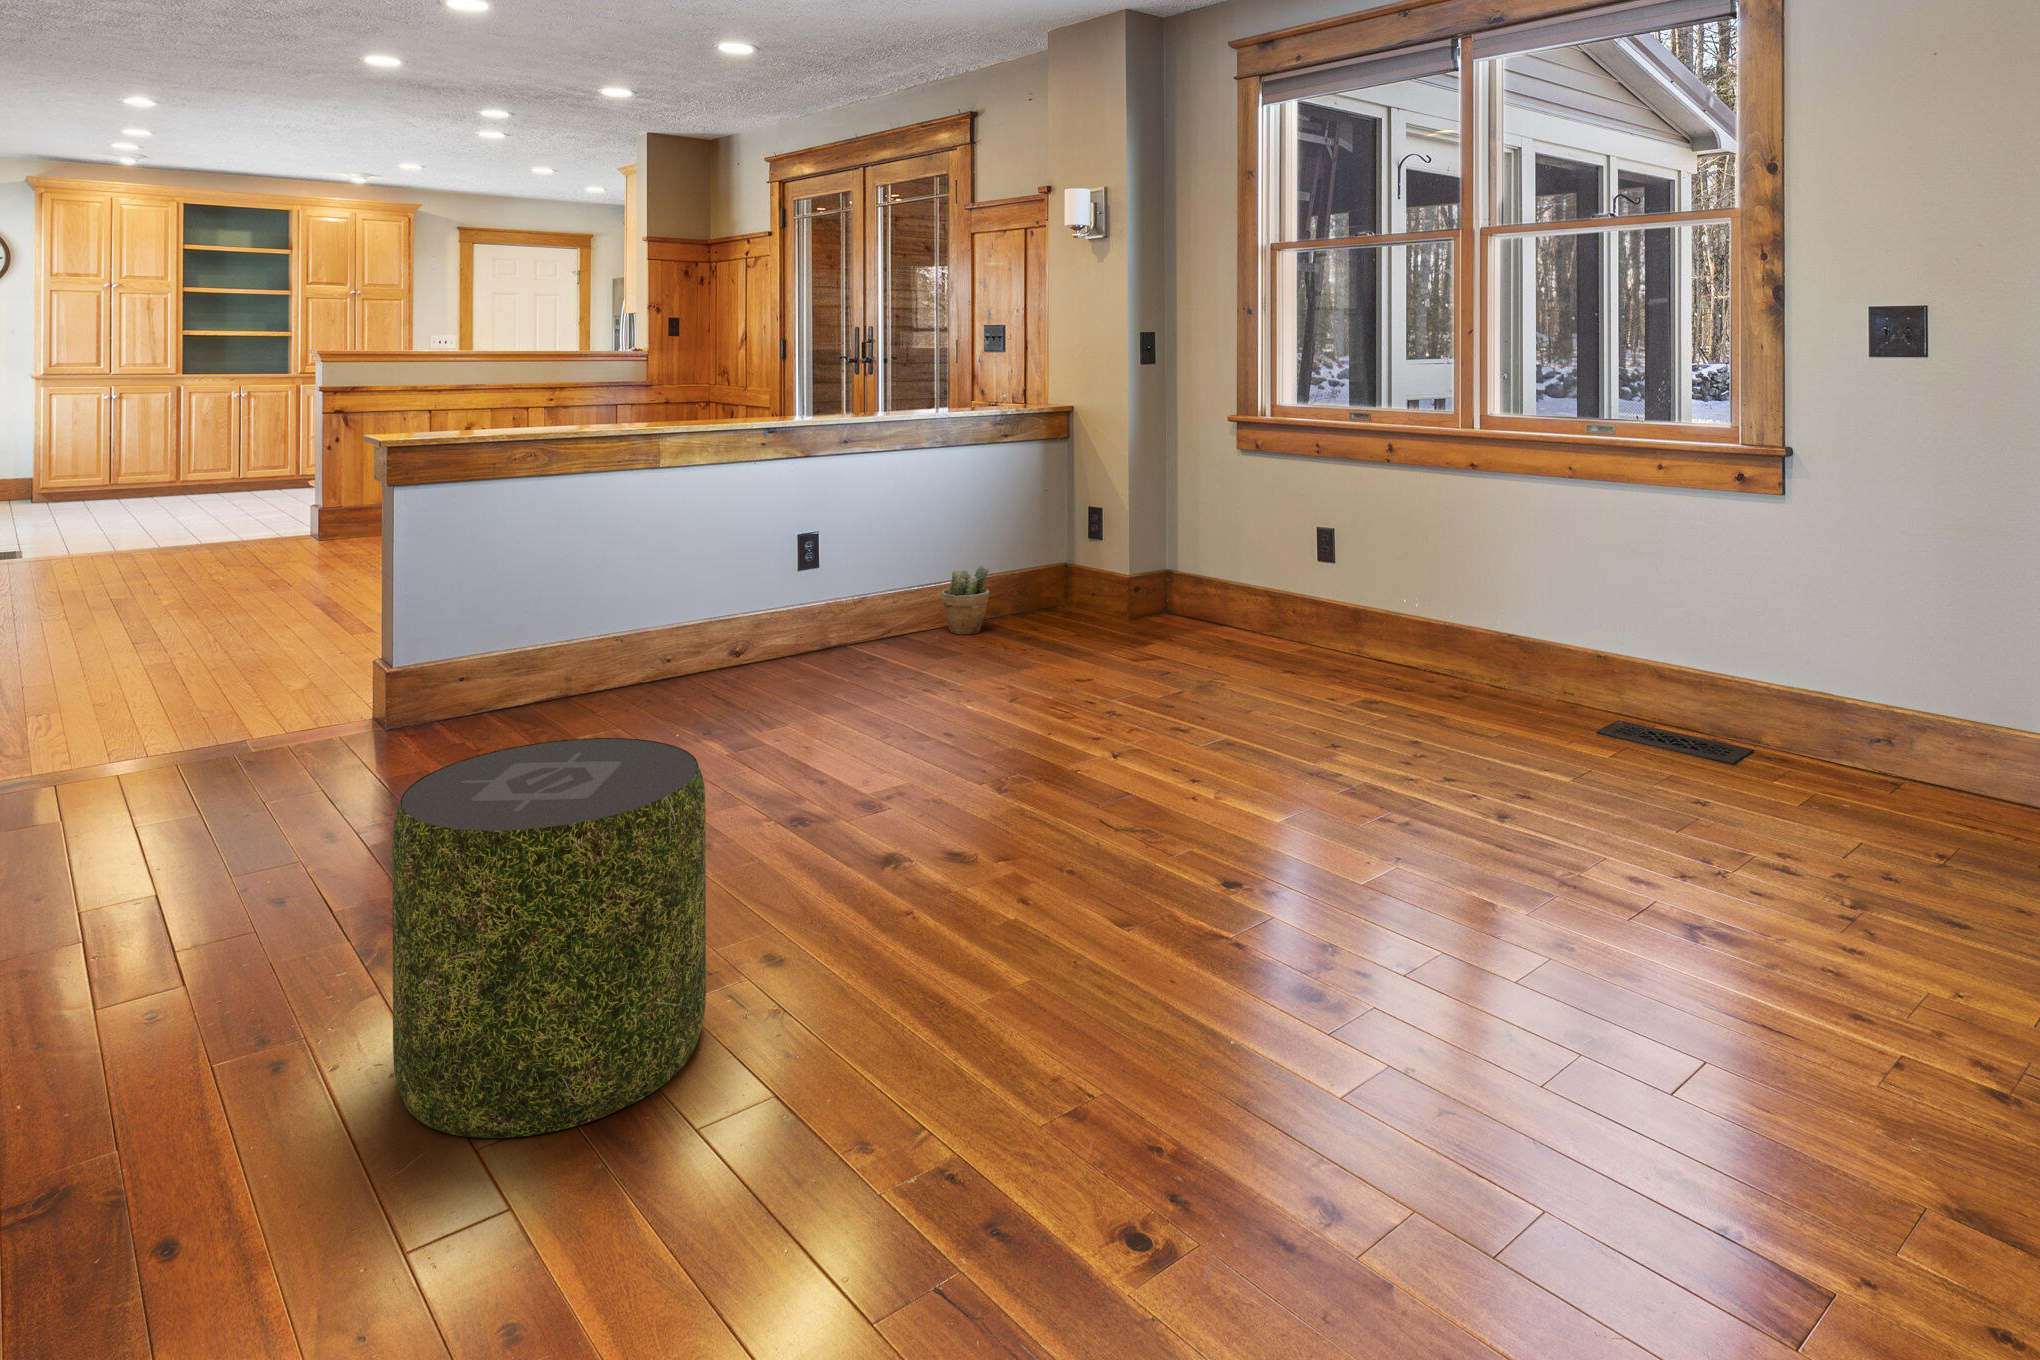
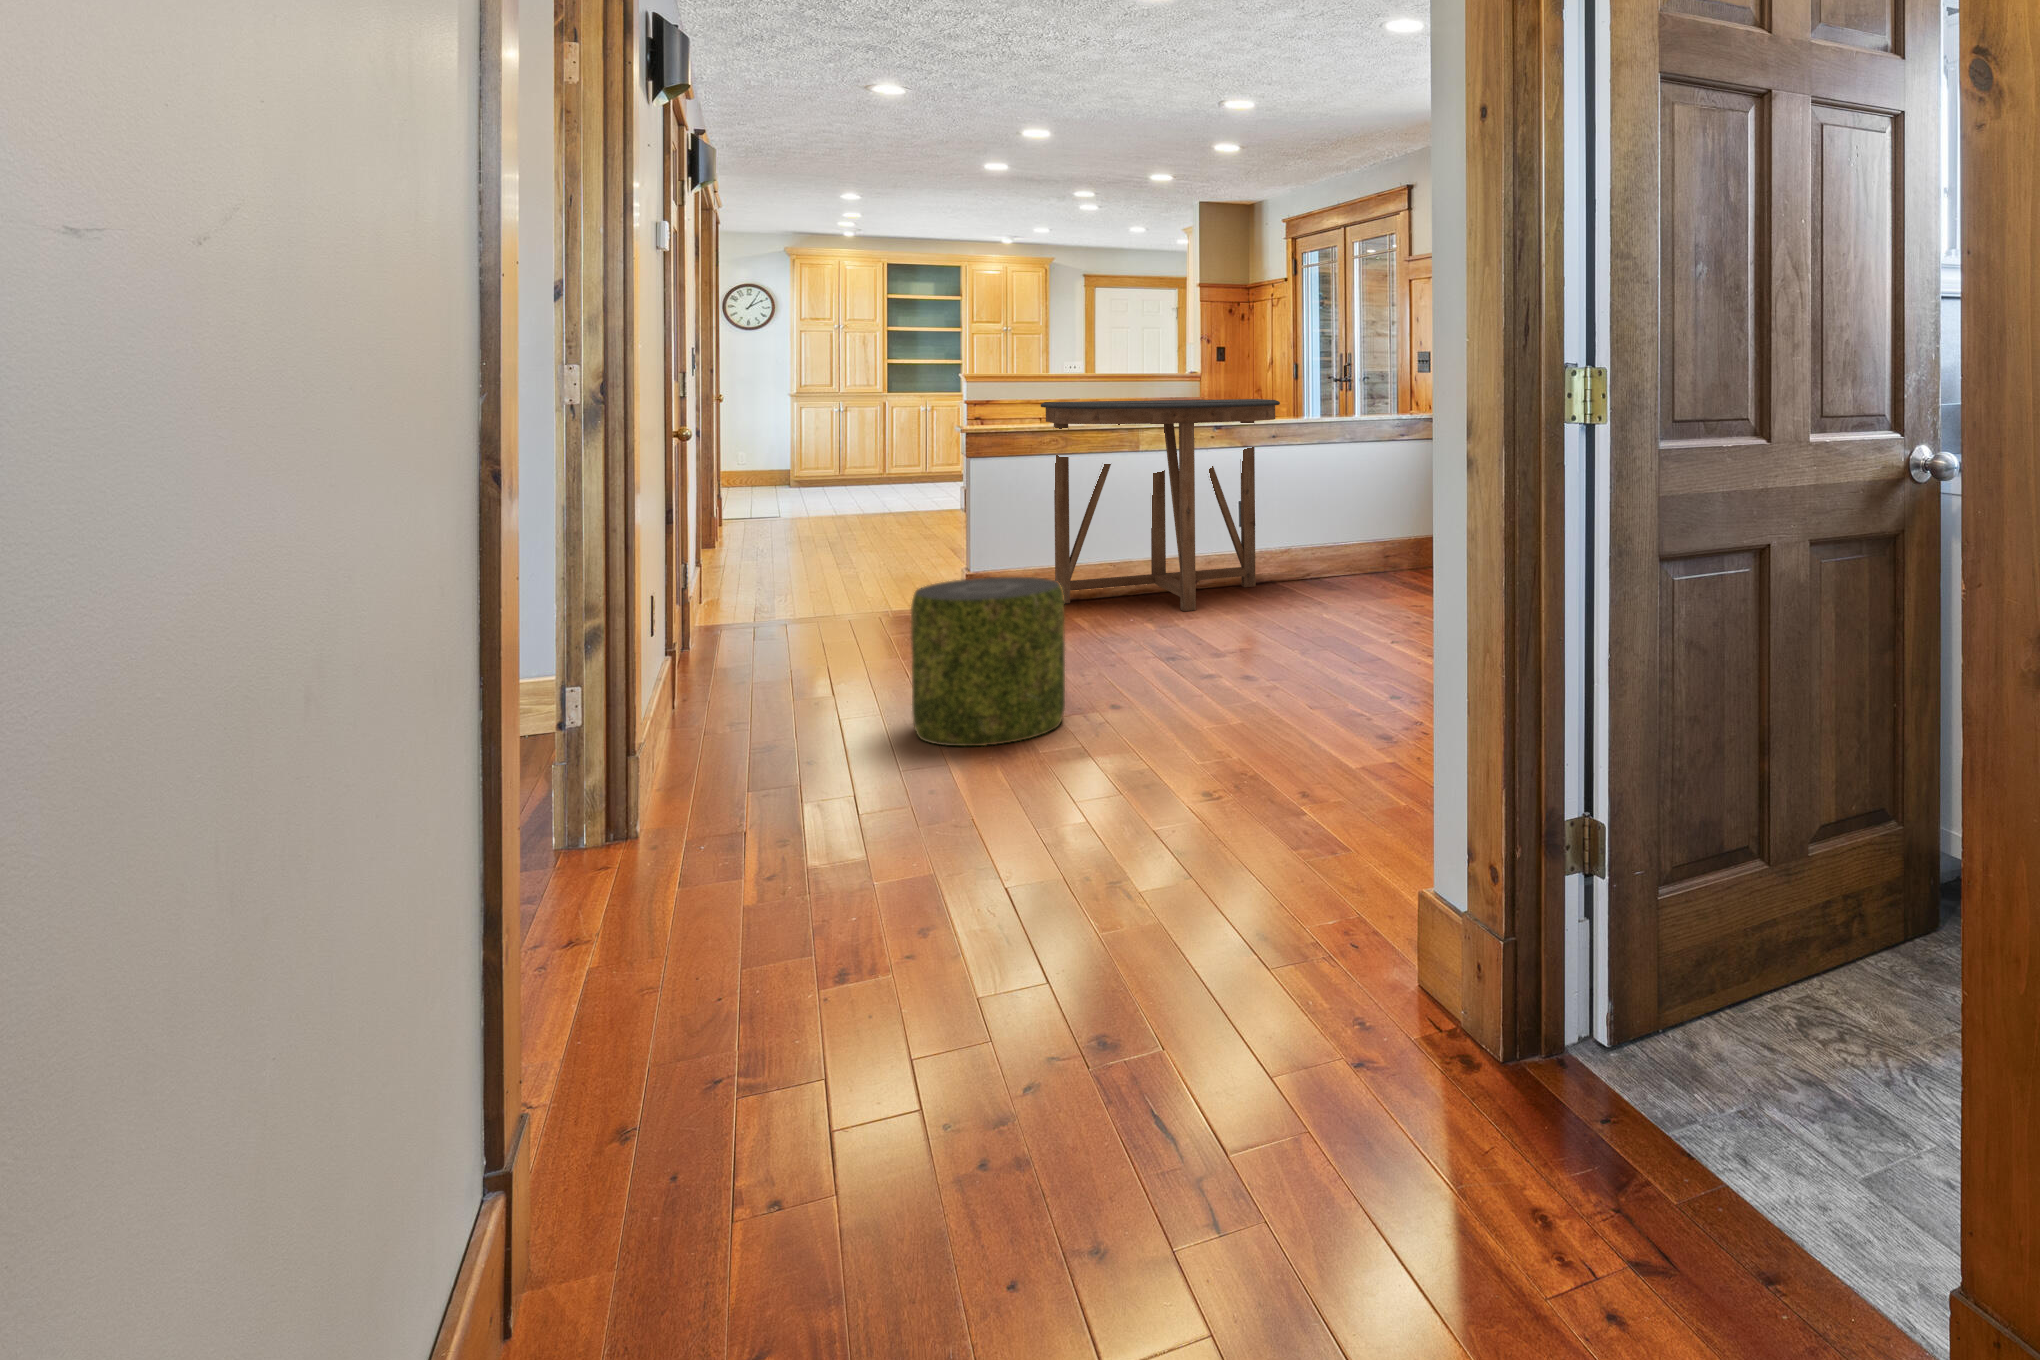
console table: none [512,389,874,712] -> present [1041,399,1280,611]
potted plant: present [942,566,989,635] -> none [1346,529,1381,579]

